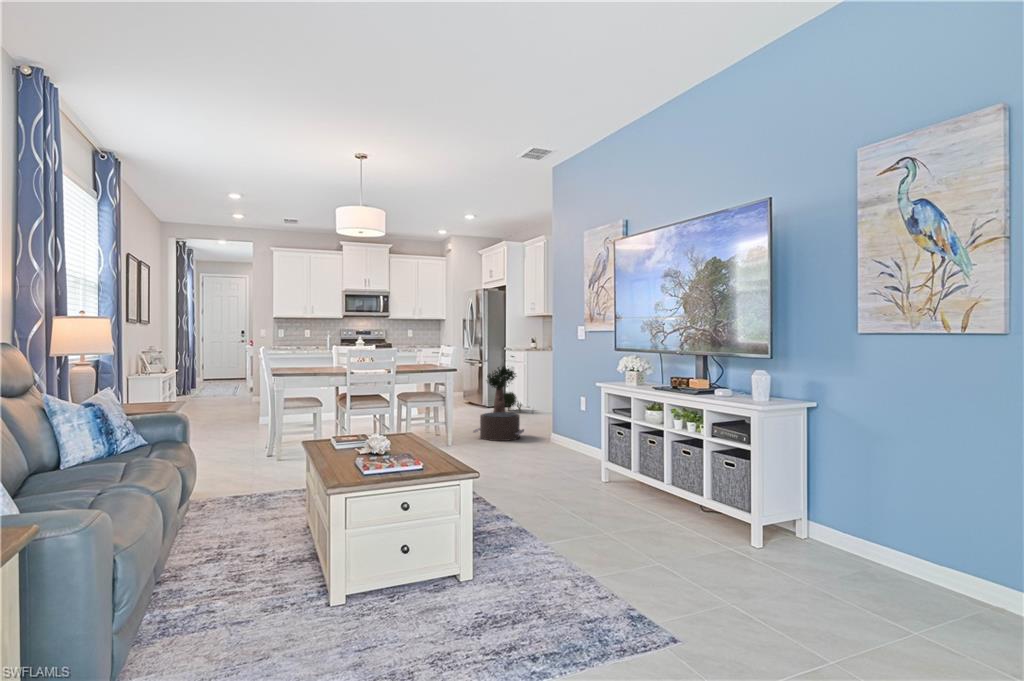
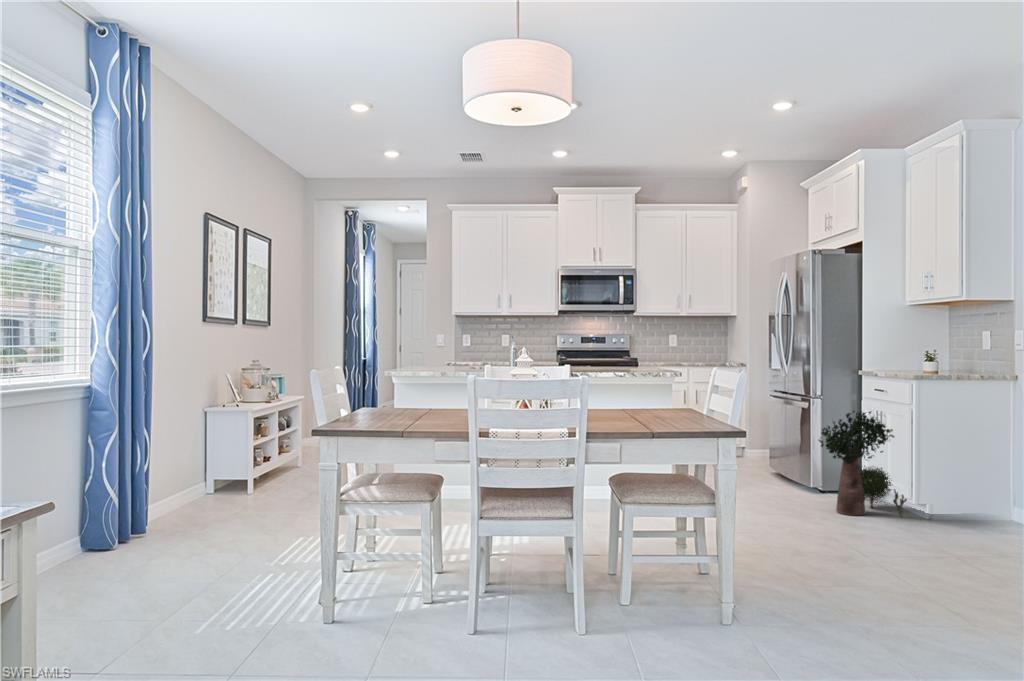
pouf: present [473,412,524,441] -> none [789,541,940,634]

